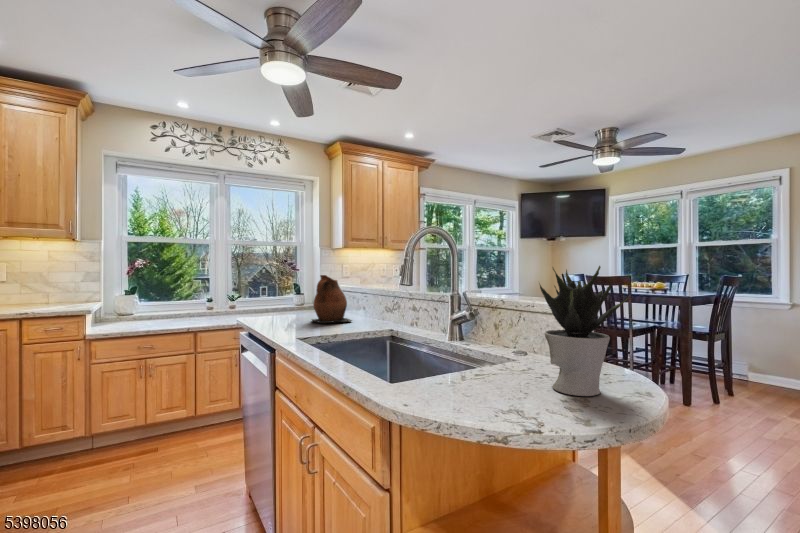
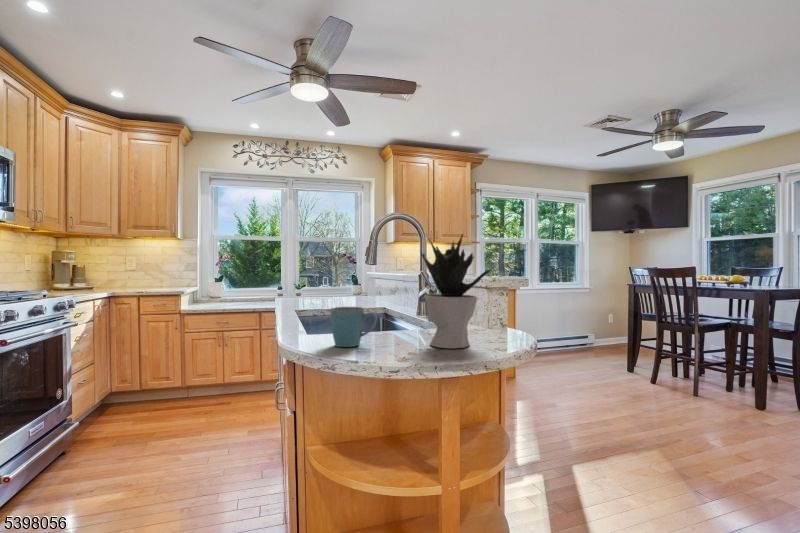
ceramic pitcher: present [312,275,352,323] -> none [328,260,363,302]
mug: none [447,350,503,404] -> present [330,307,377,347]

